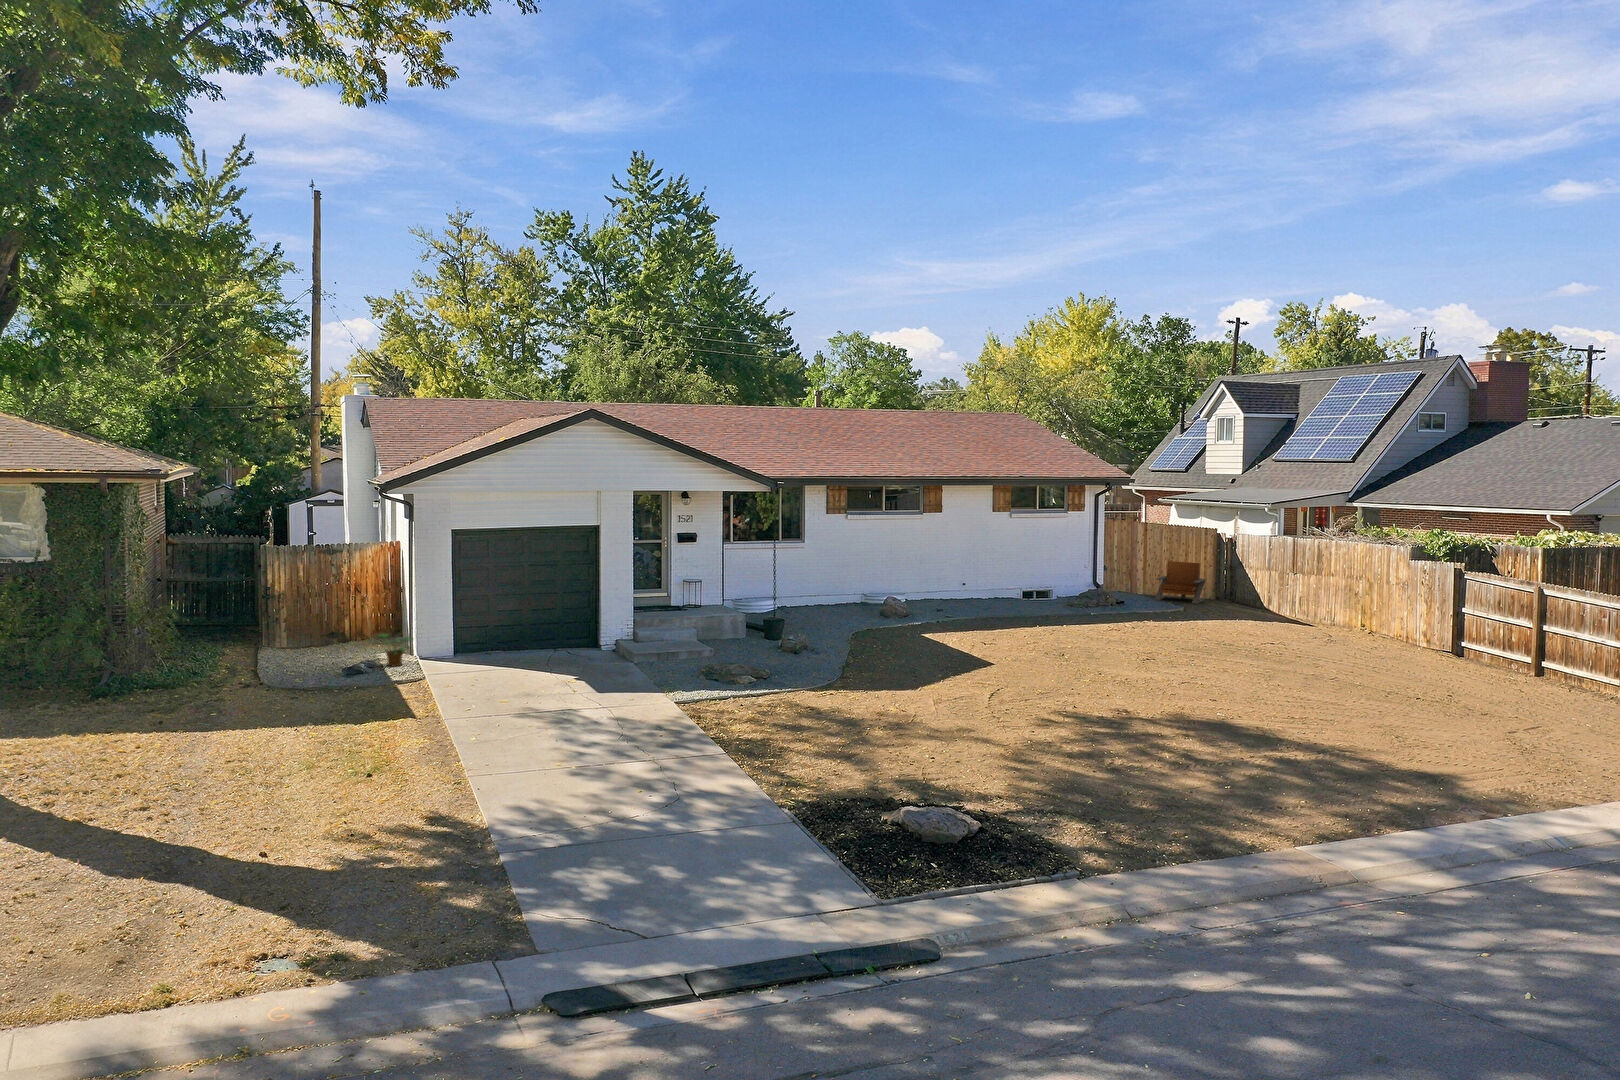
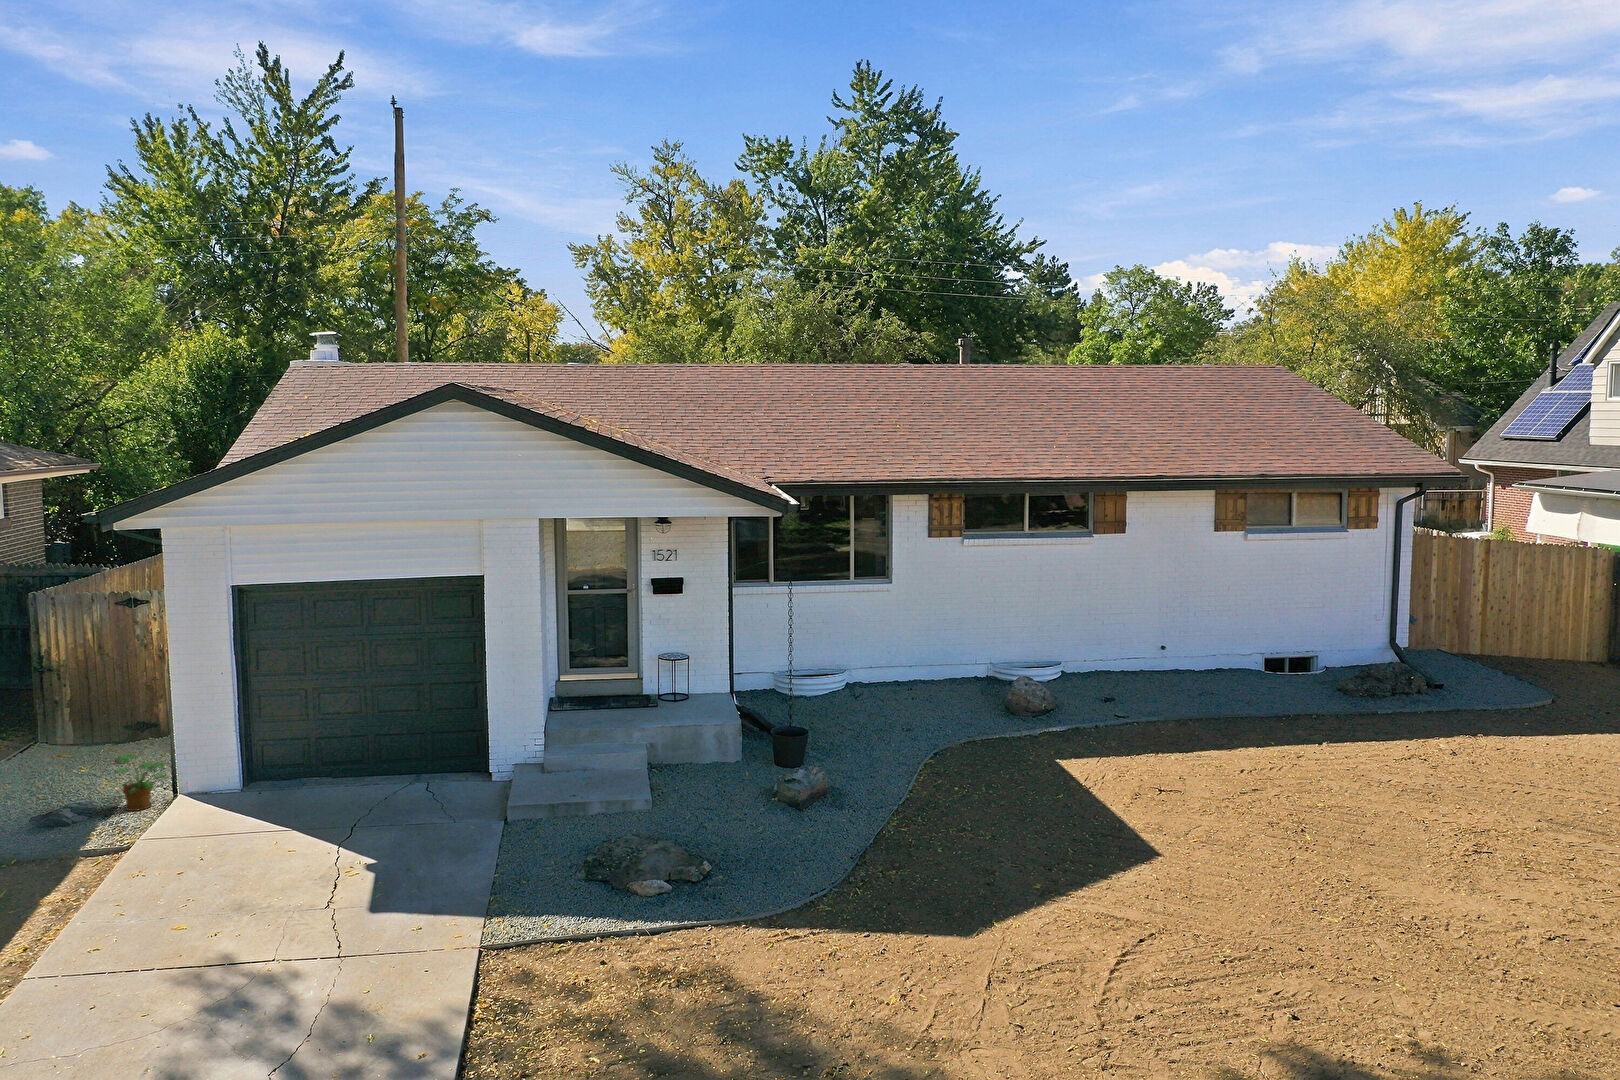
lounge chair: present [1155,561,1206,604] -> none [1504,611,1601,690]

